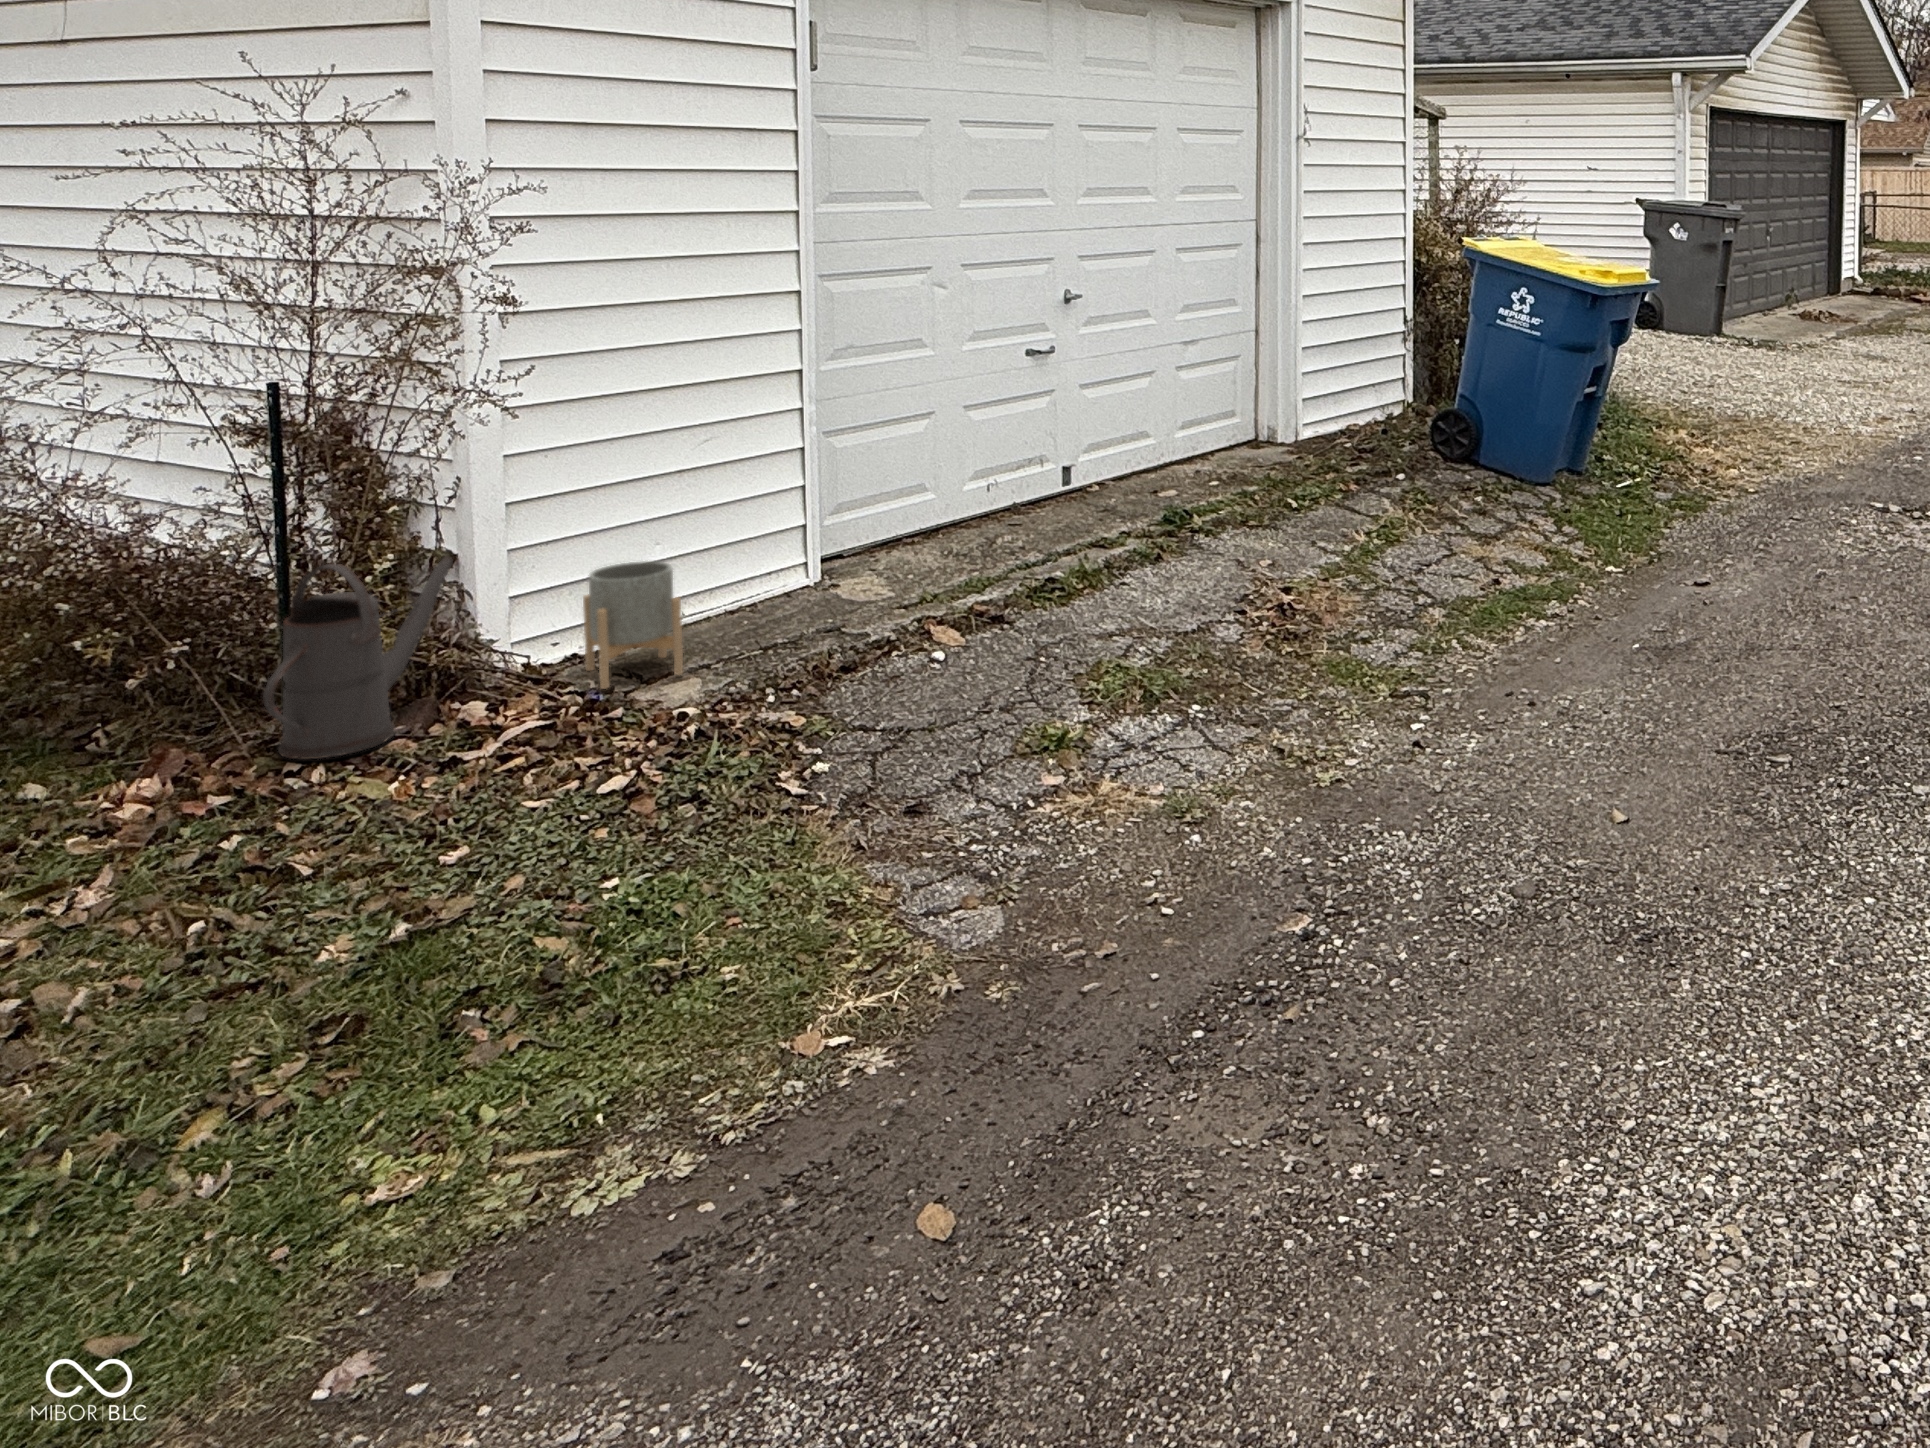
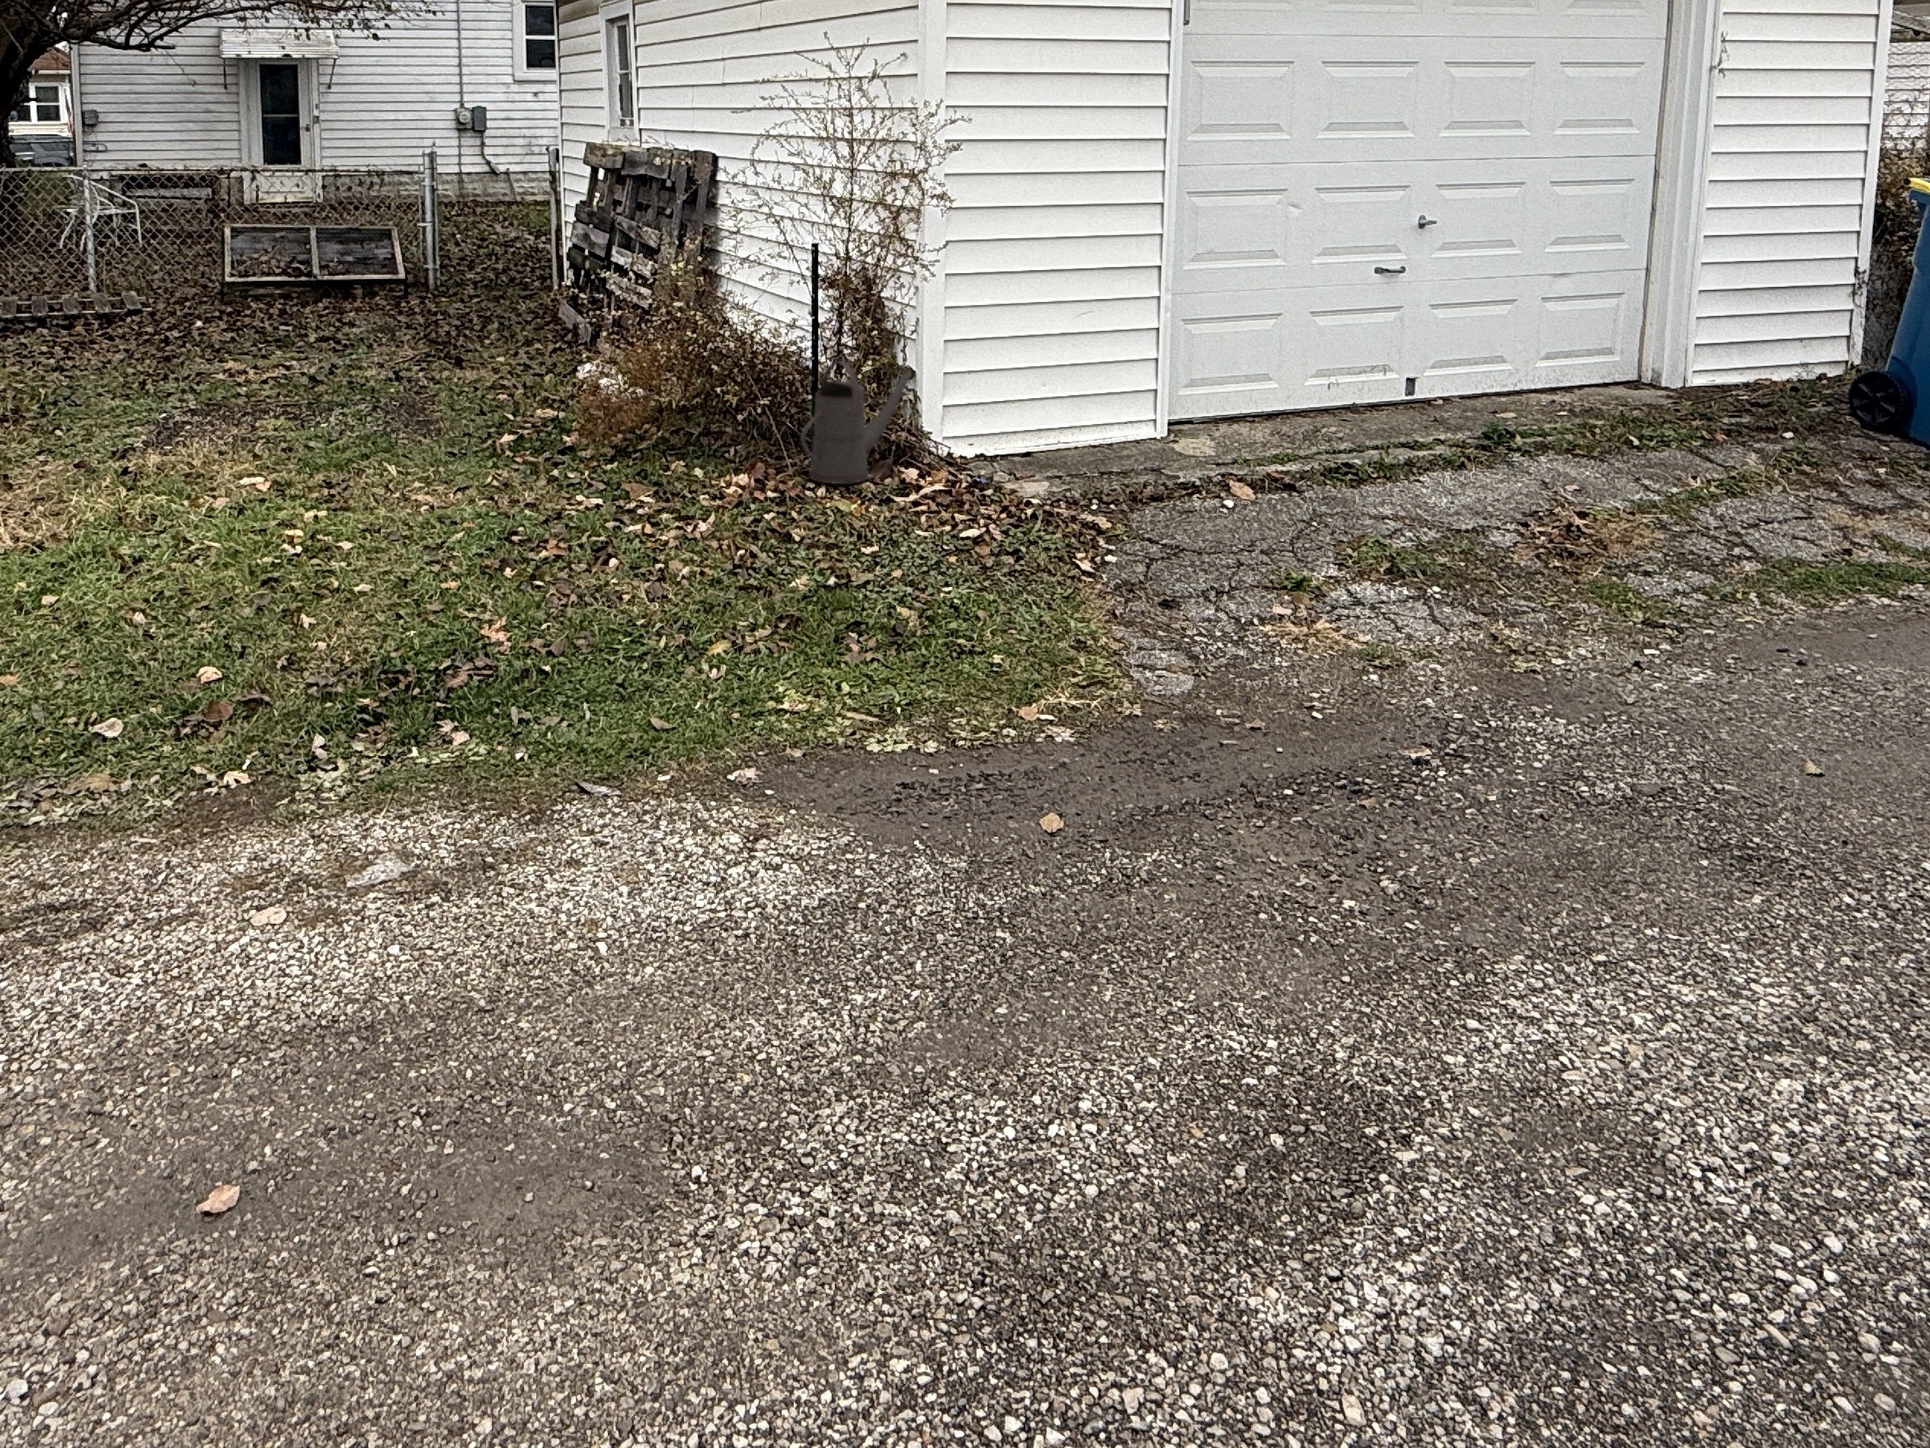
planter: present [583,561,683,689] -> none [986,393,1045,479]

